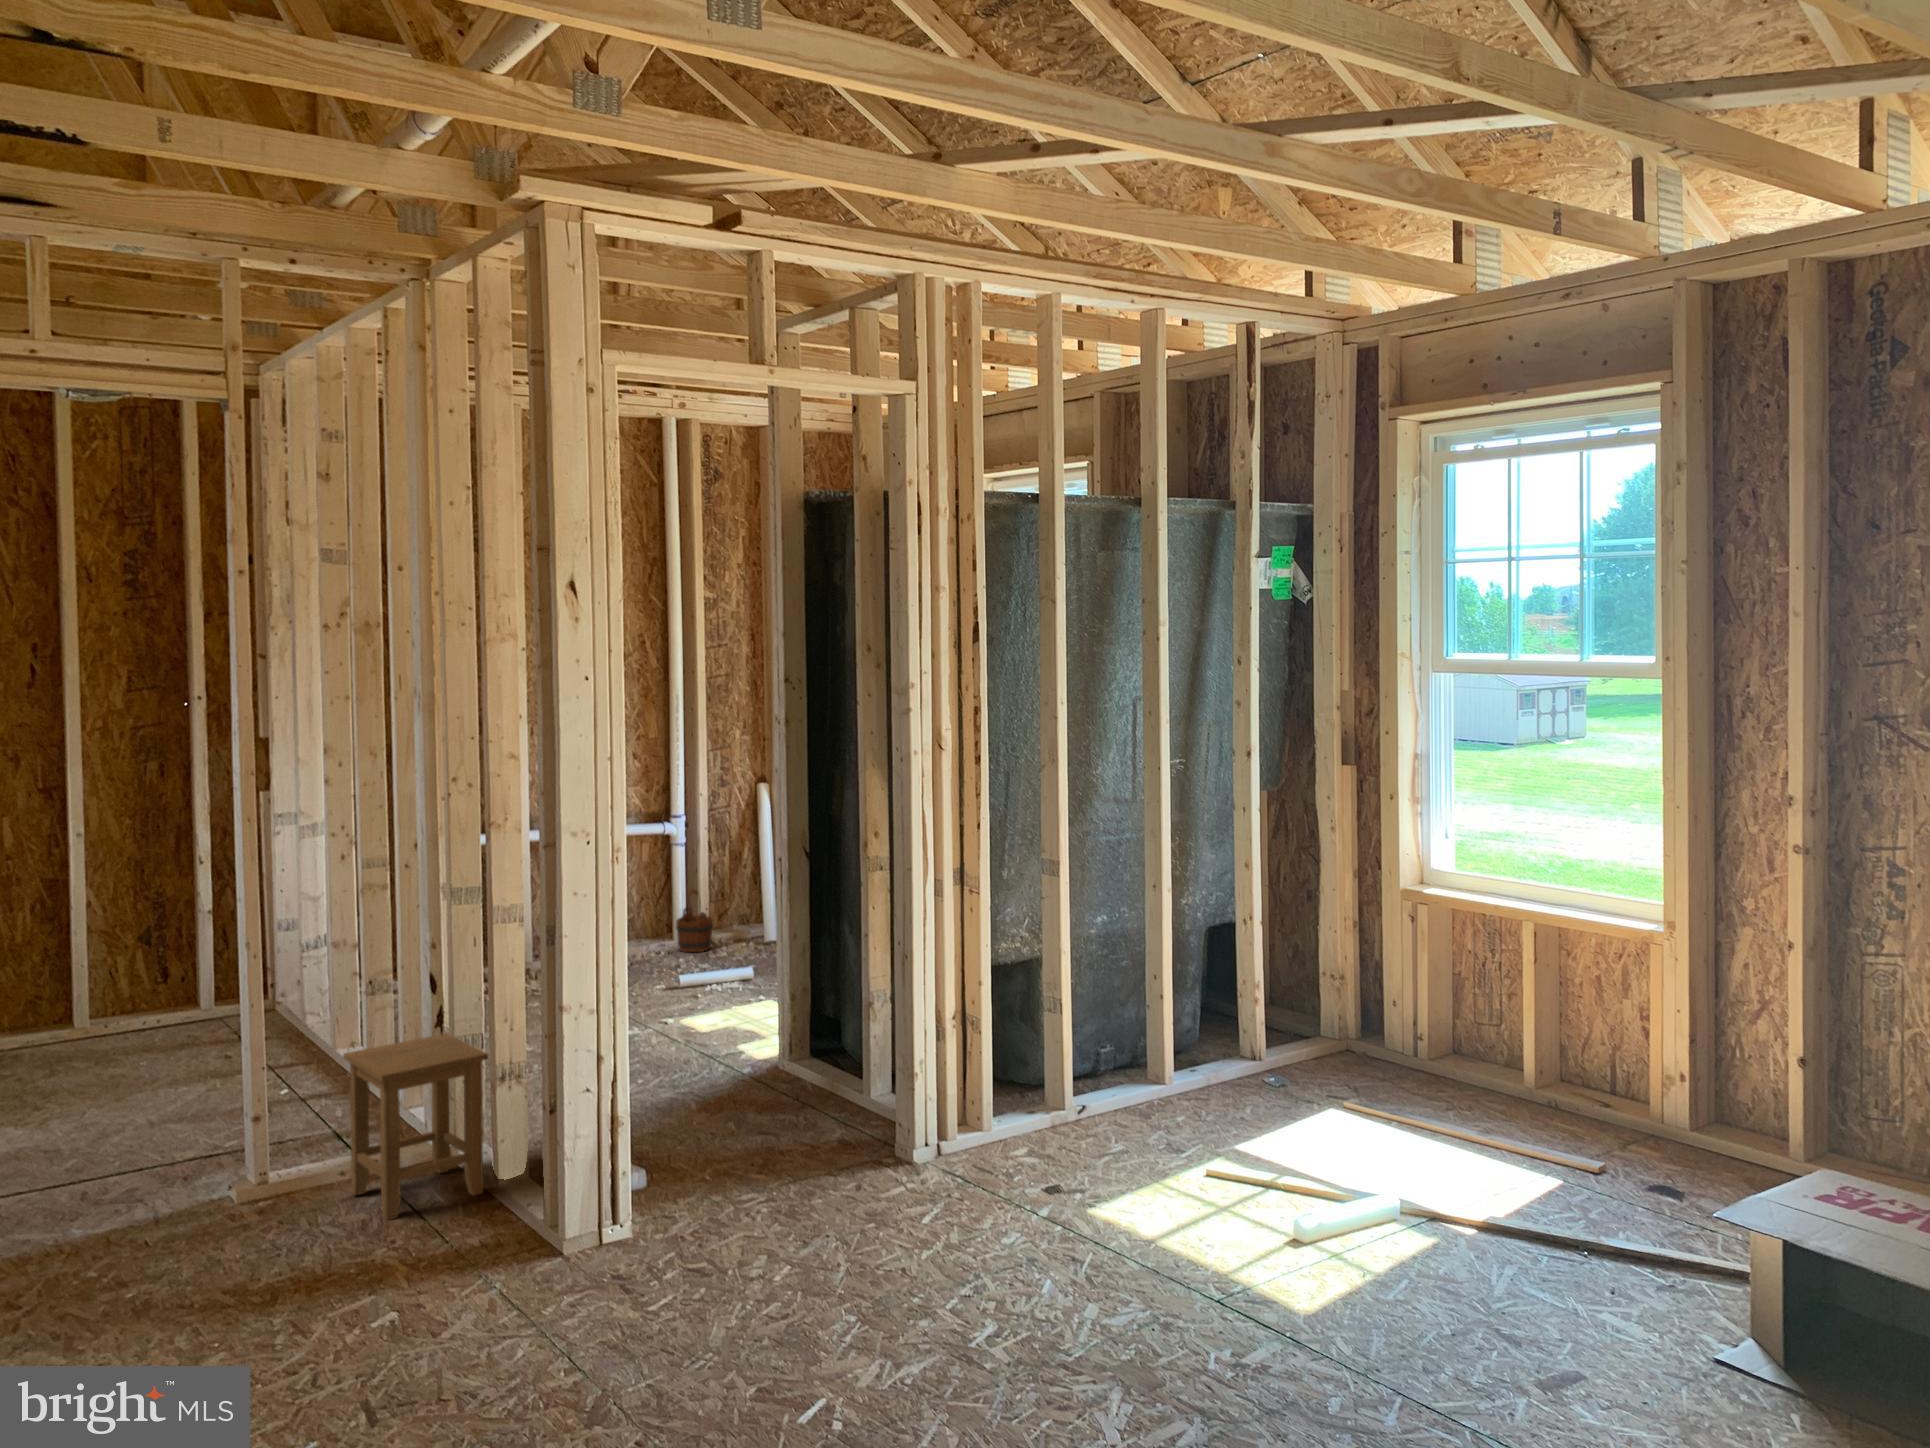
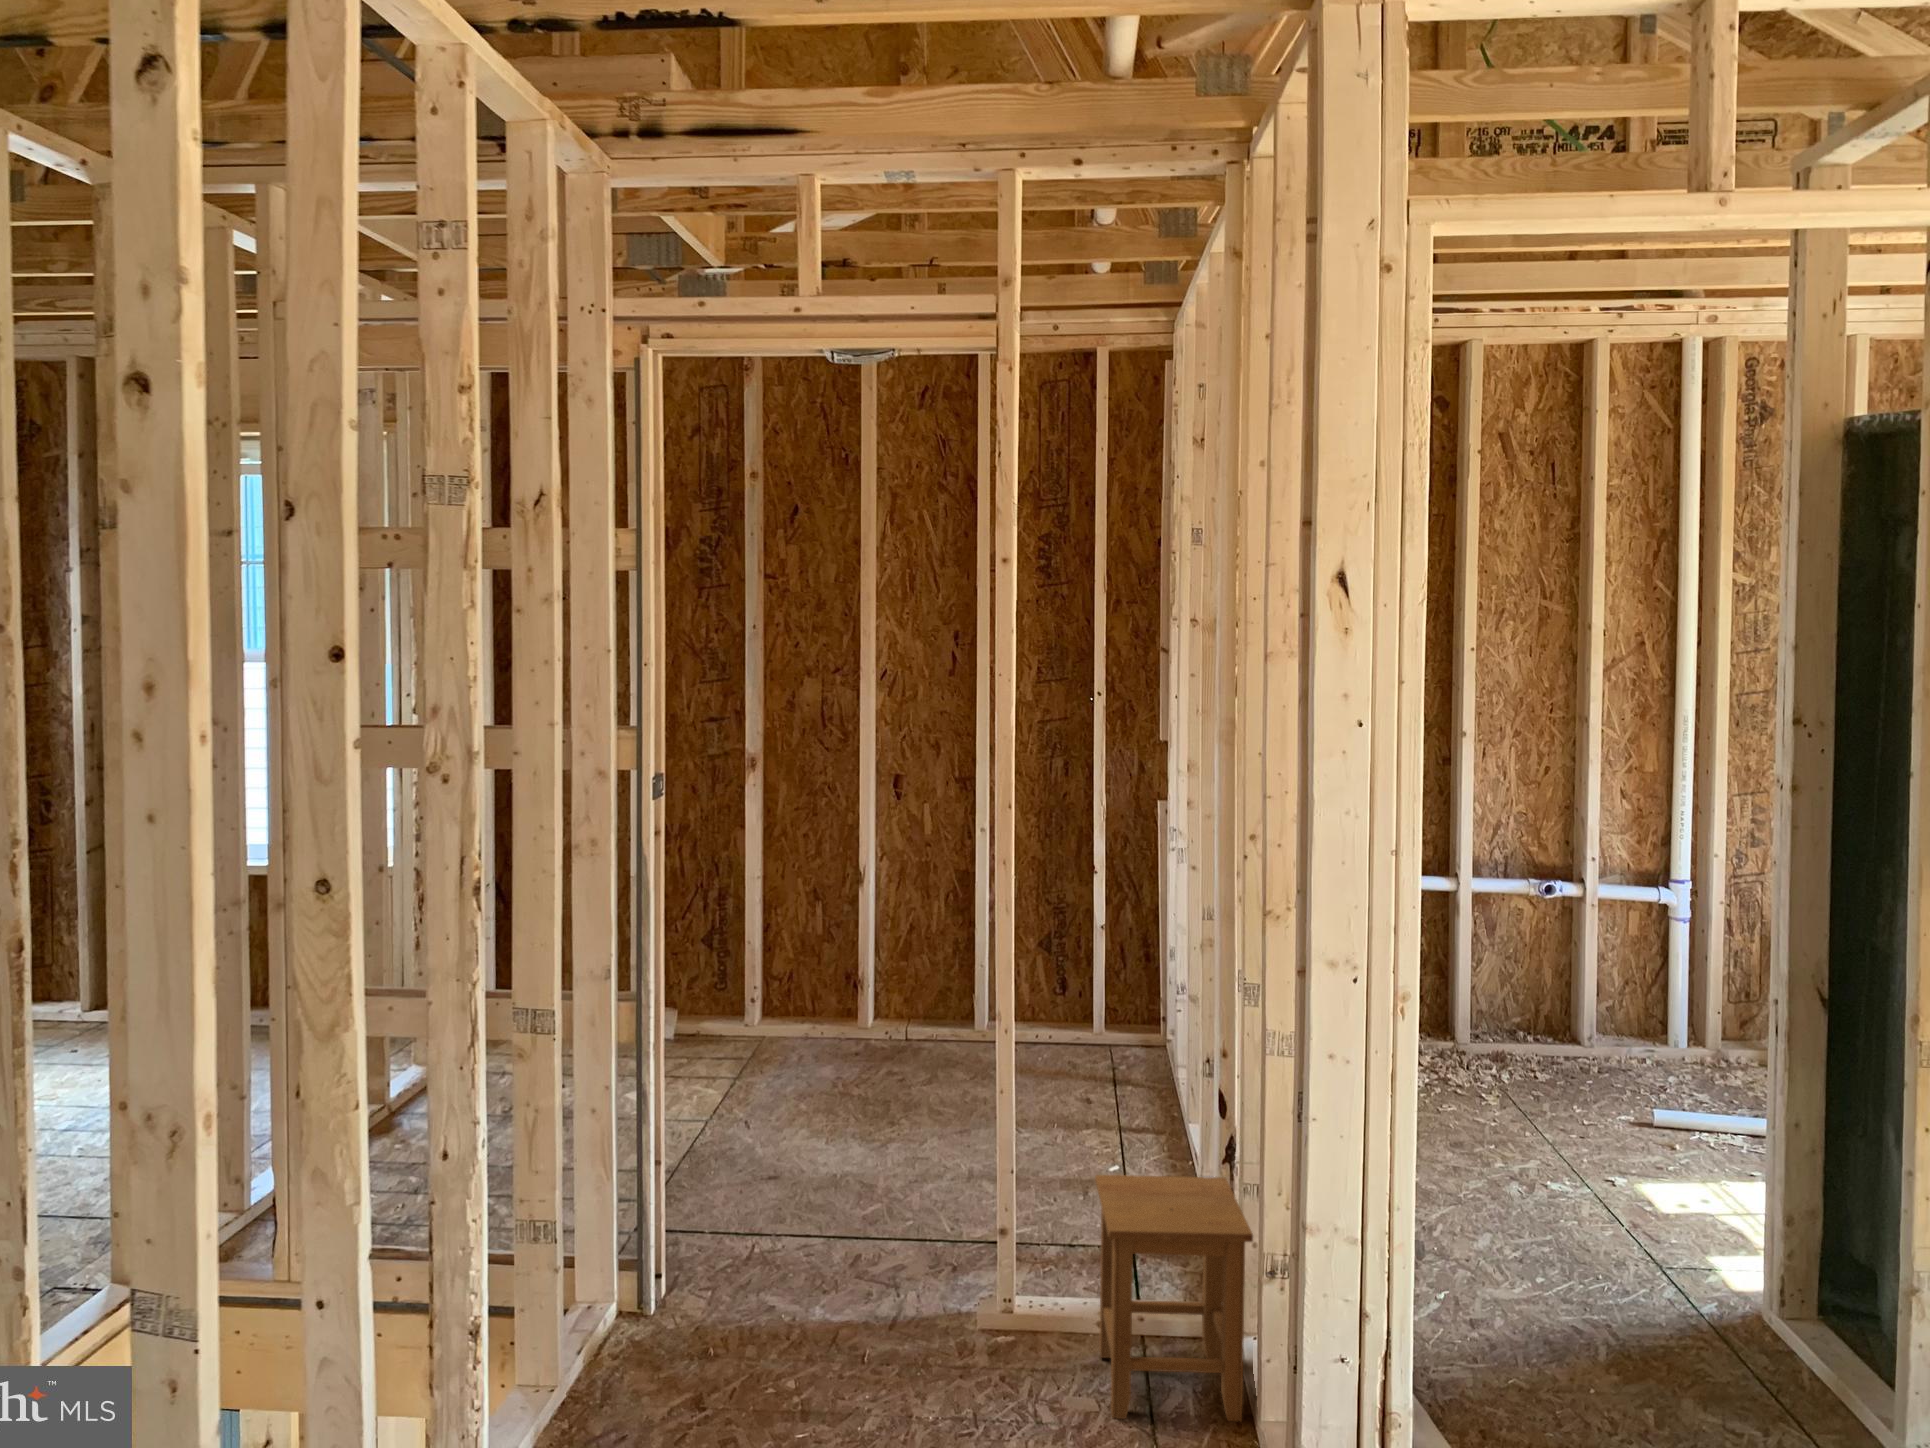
wooden bucket: present [676,890,713,952] -> none [1668,986,1726,1075]

